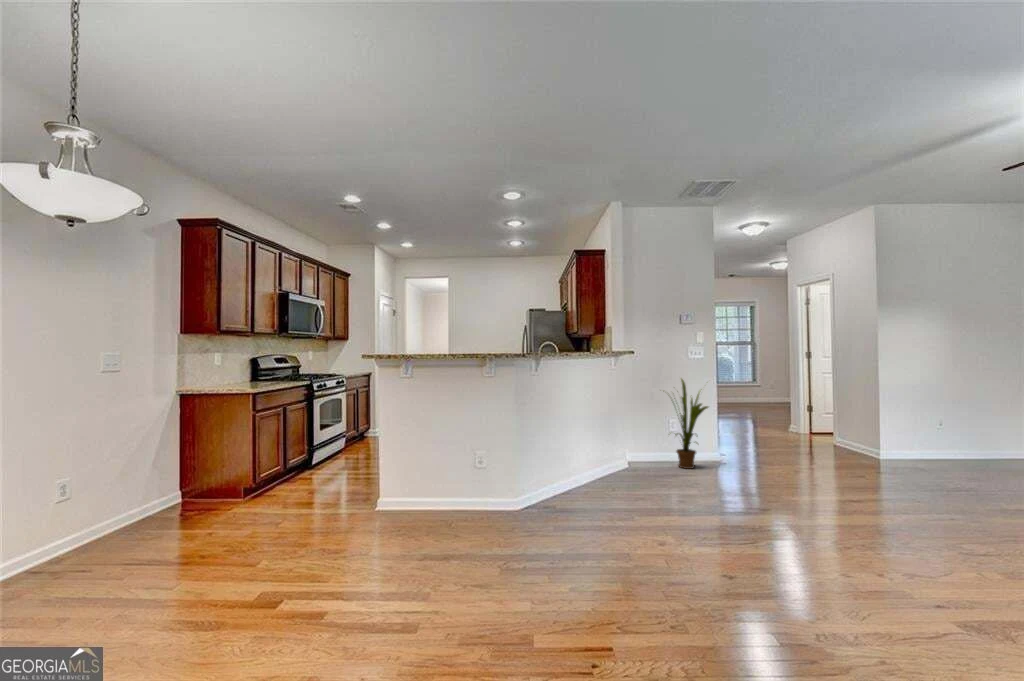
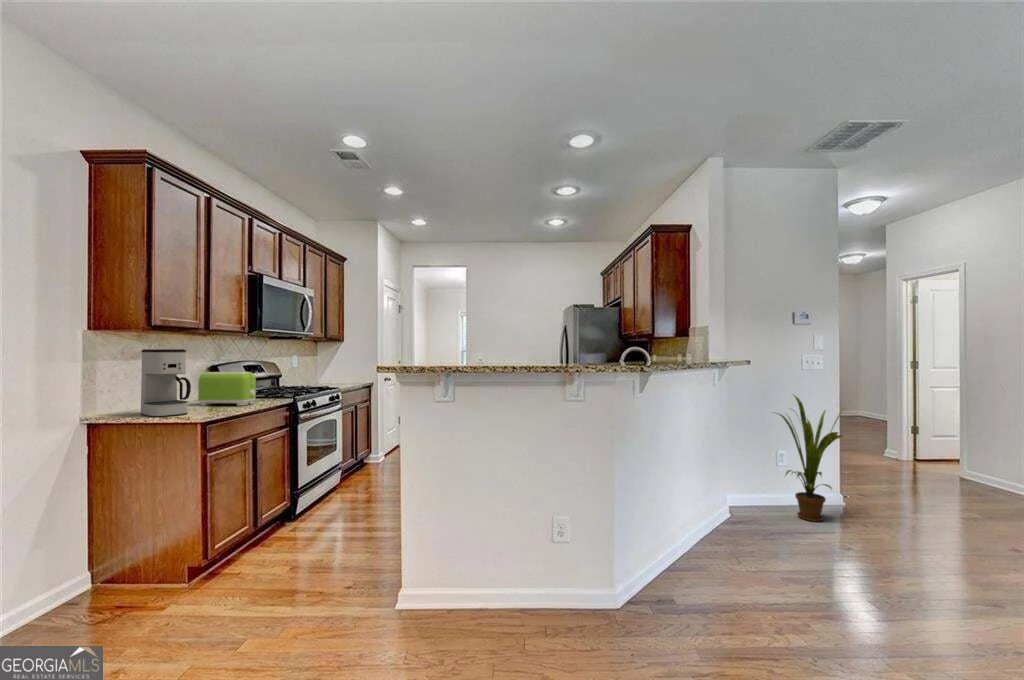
coffee maker: none [212,346,244,390] -> present [141,349,191,417]
toaster: none [246,362,285,385] -> present [198,372,256,406]

